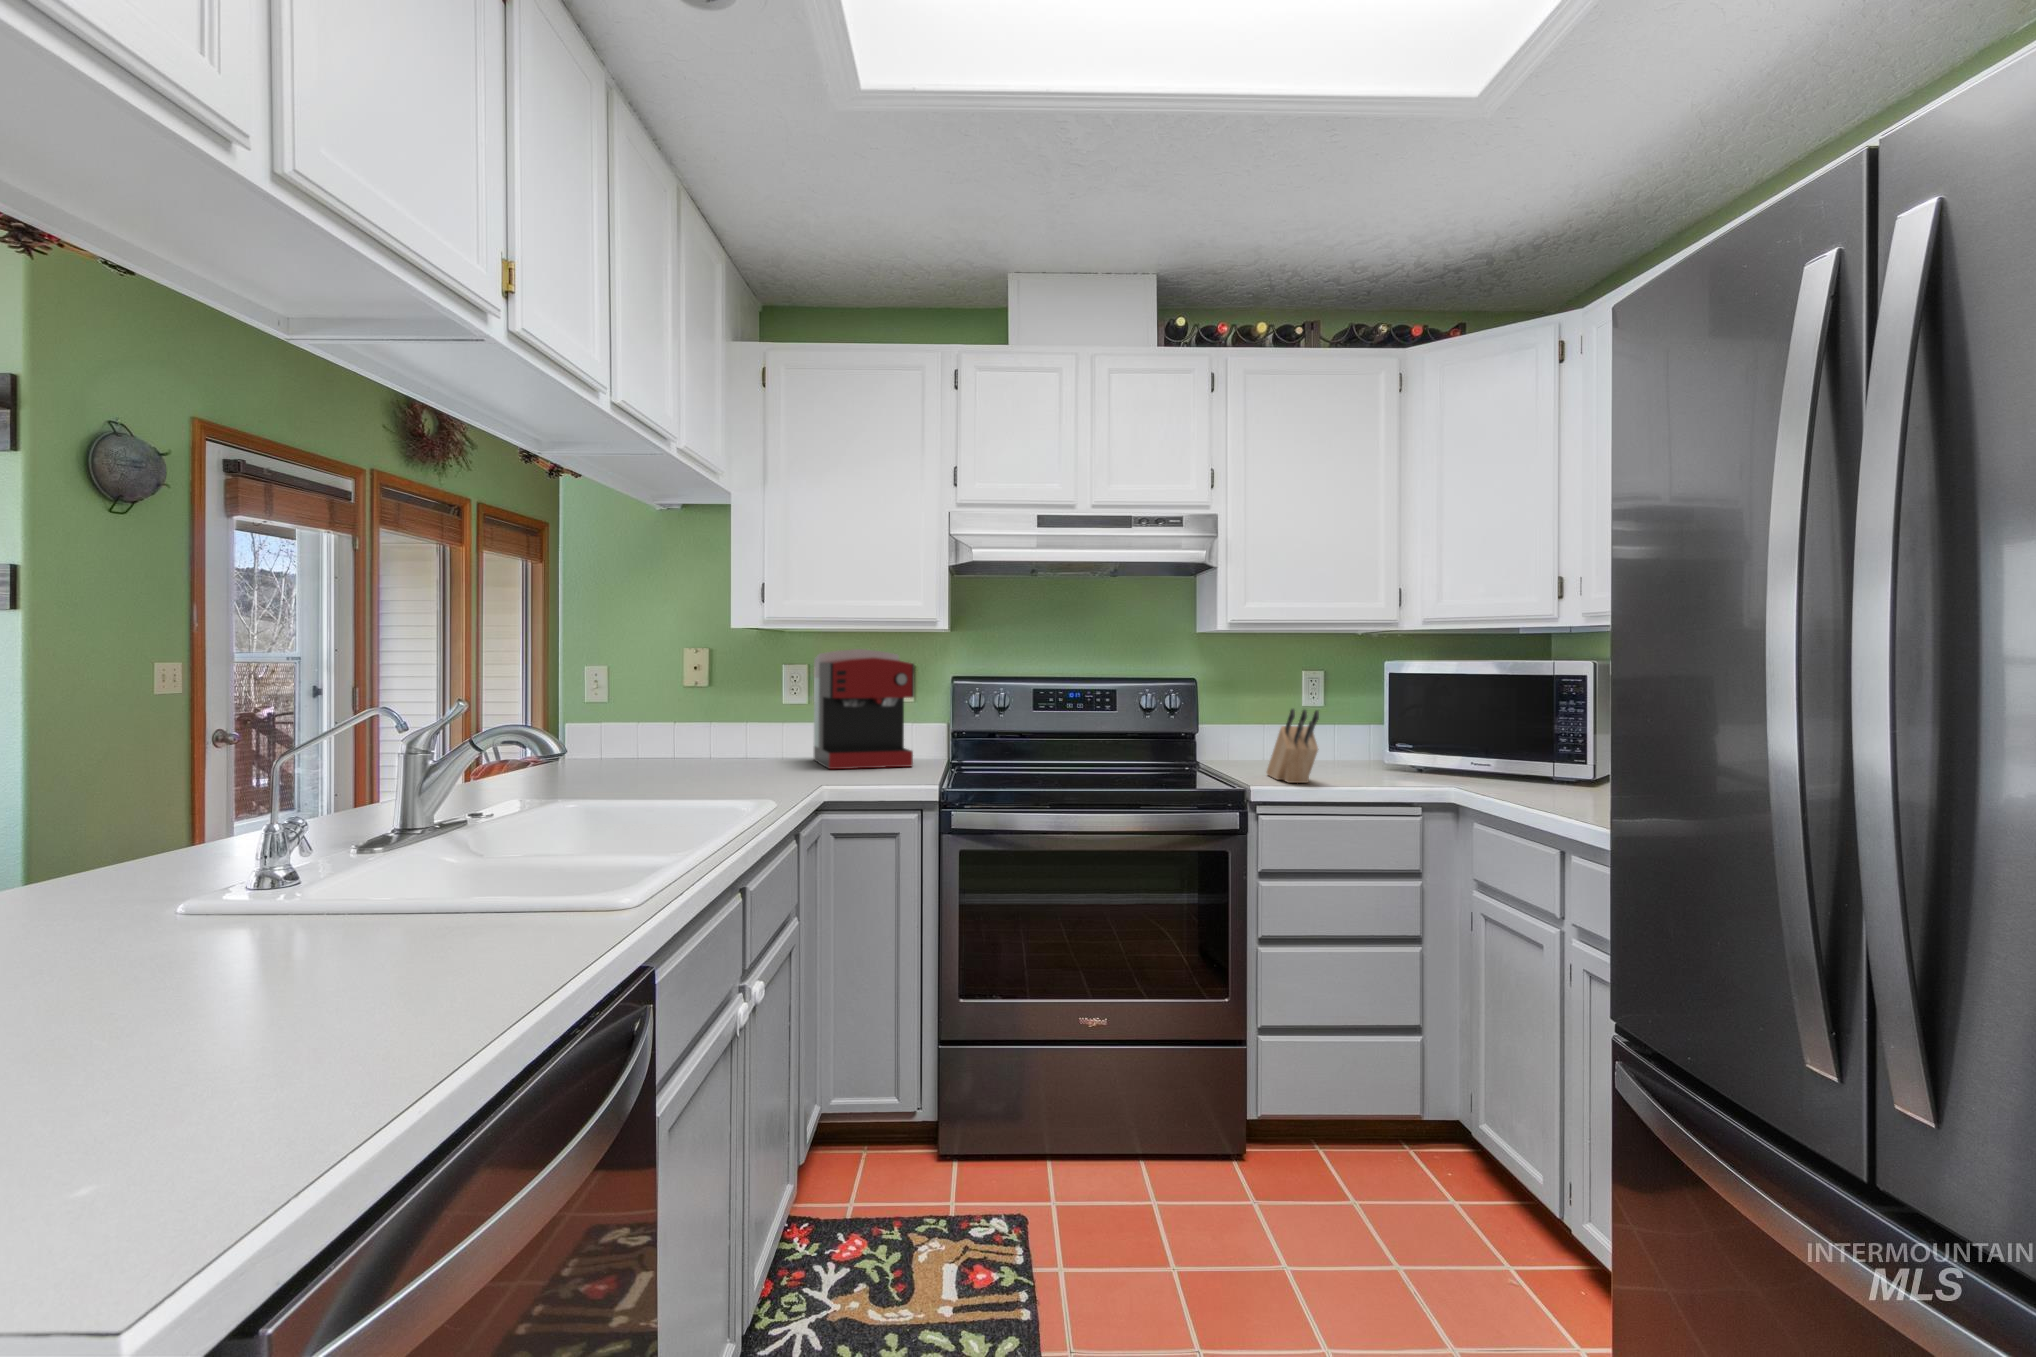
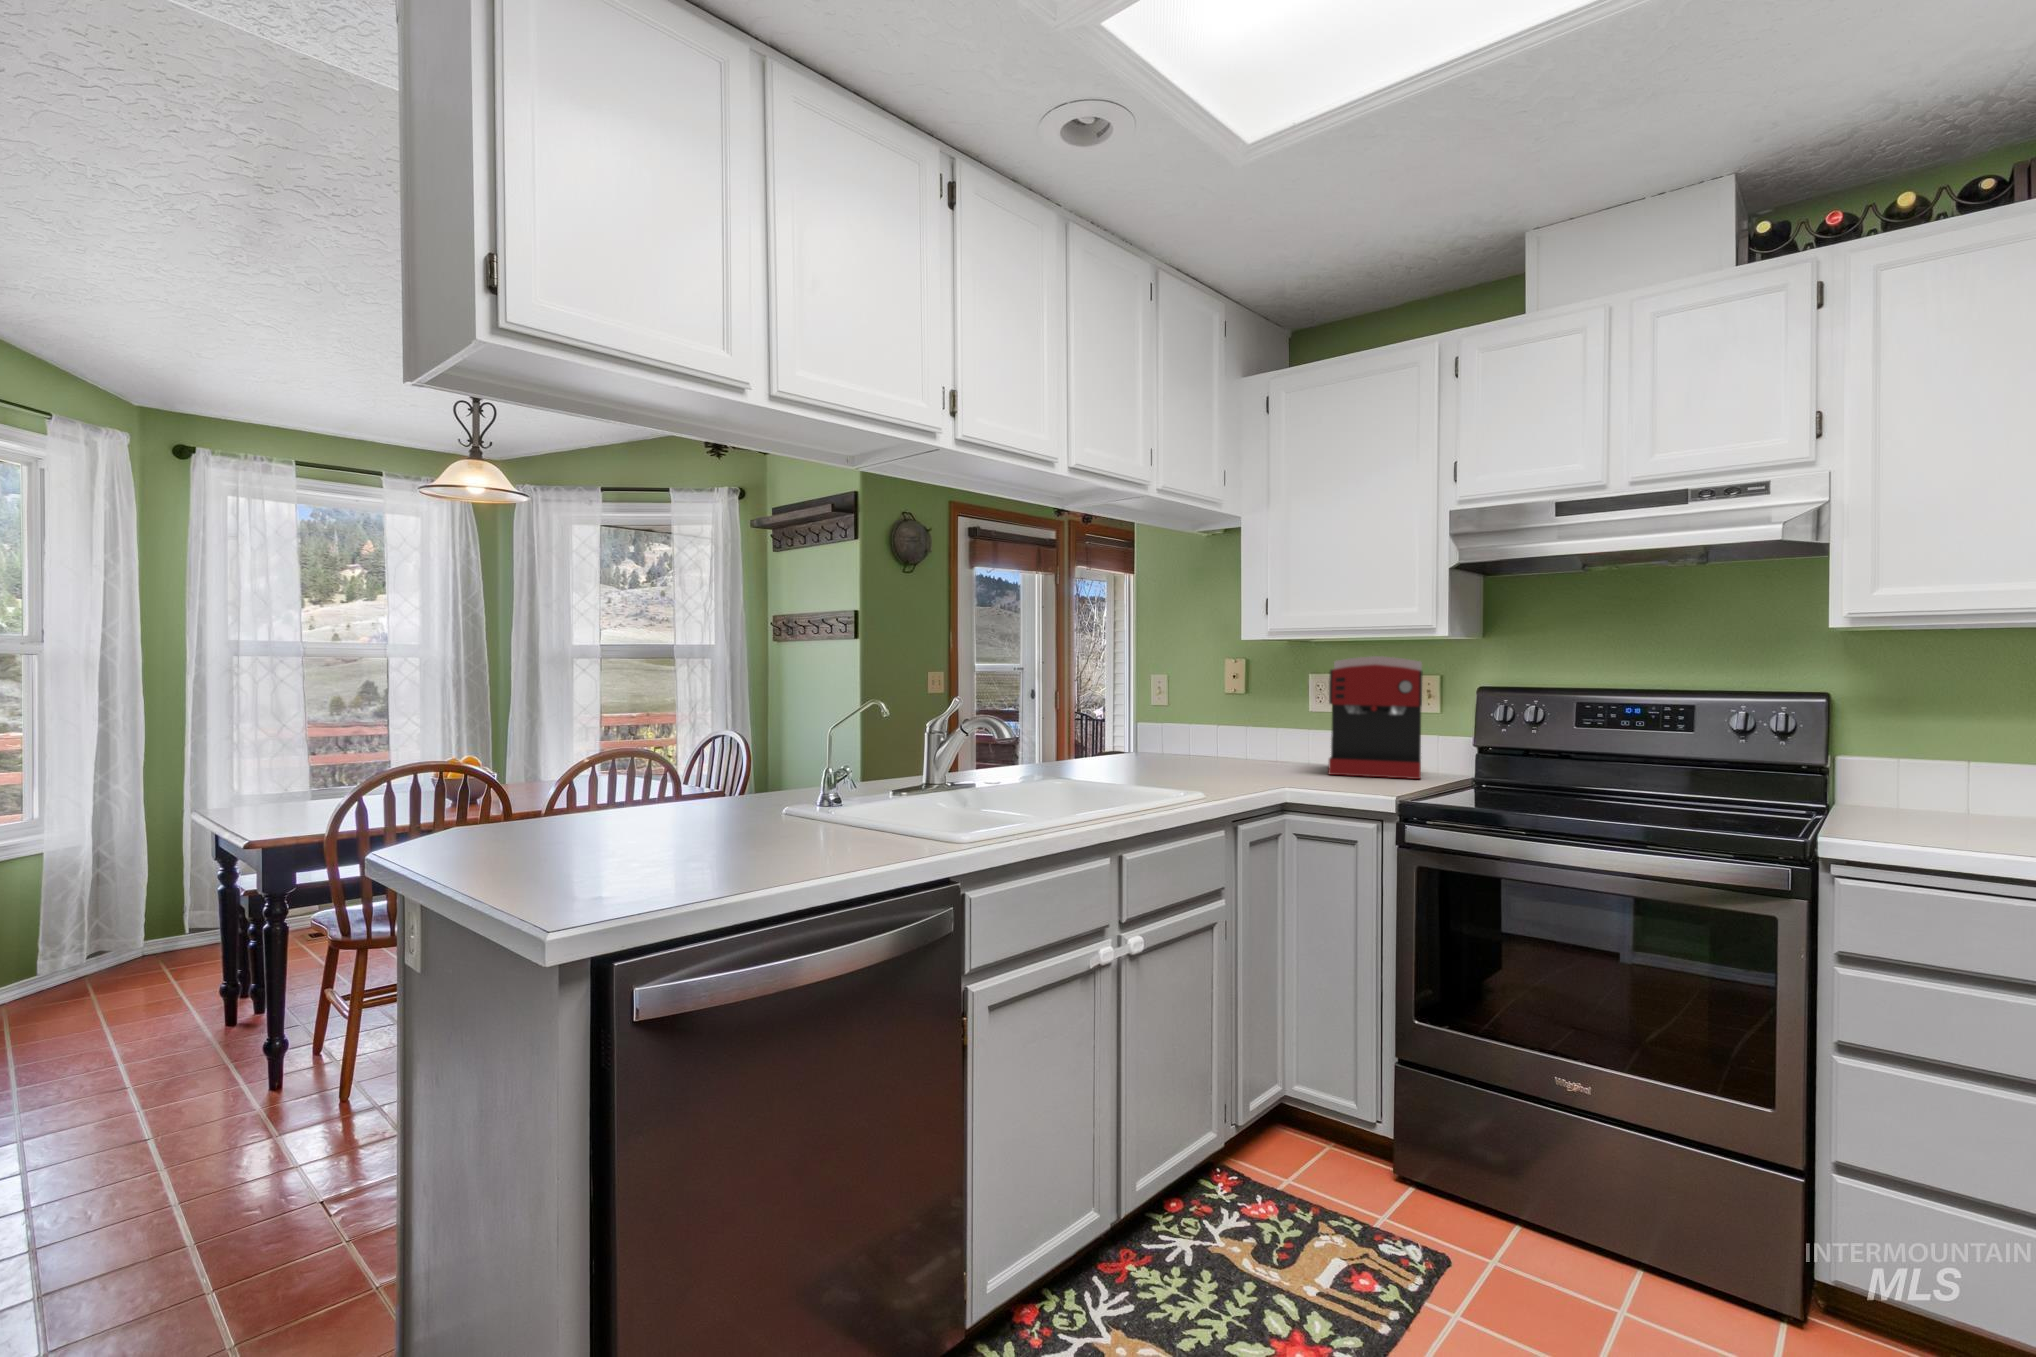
knife block: present [1267,709,1319,783] -> none [1916,732,1981,843]

